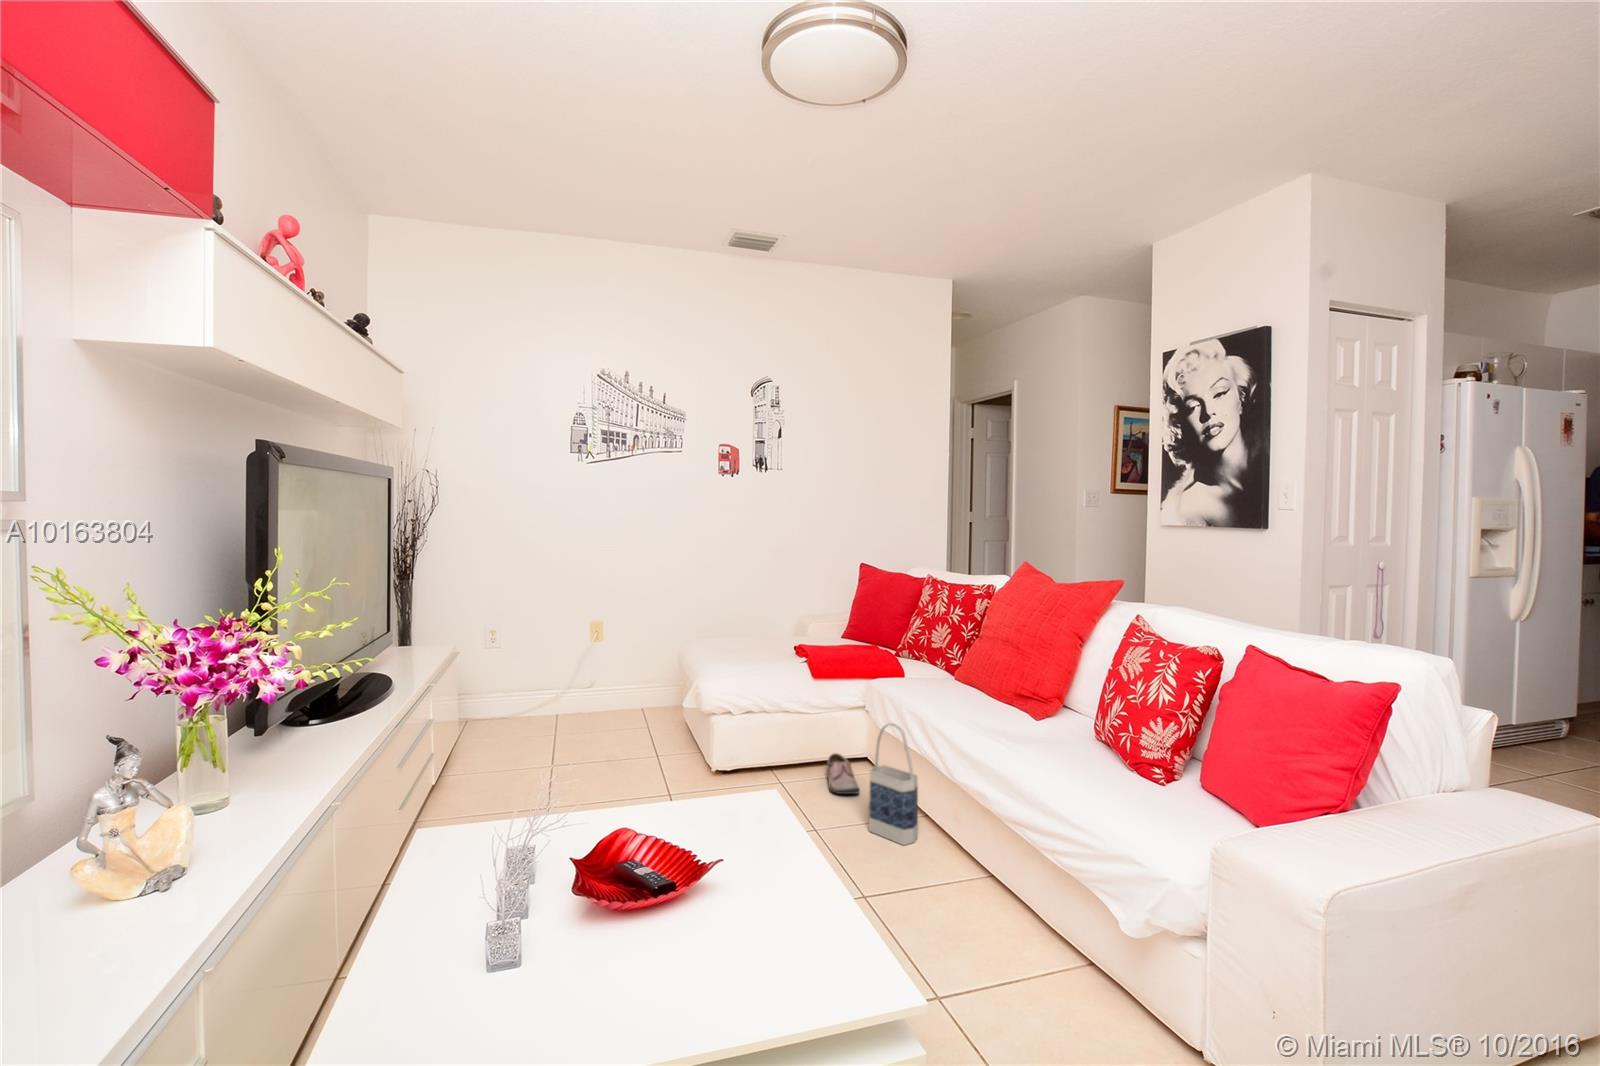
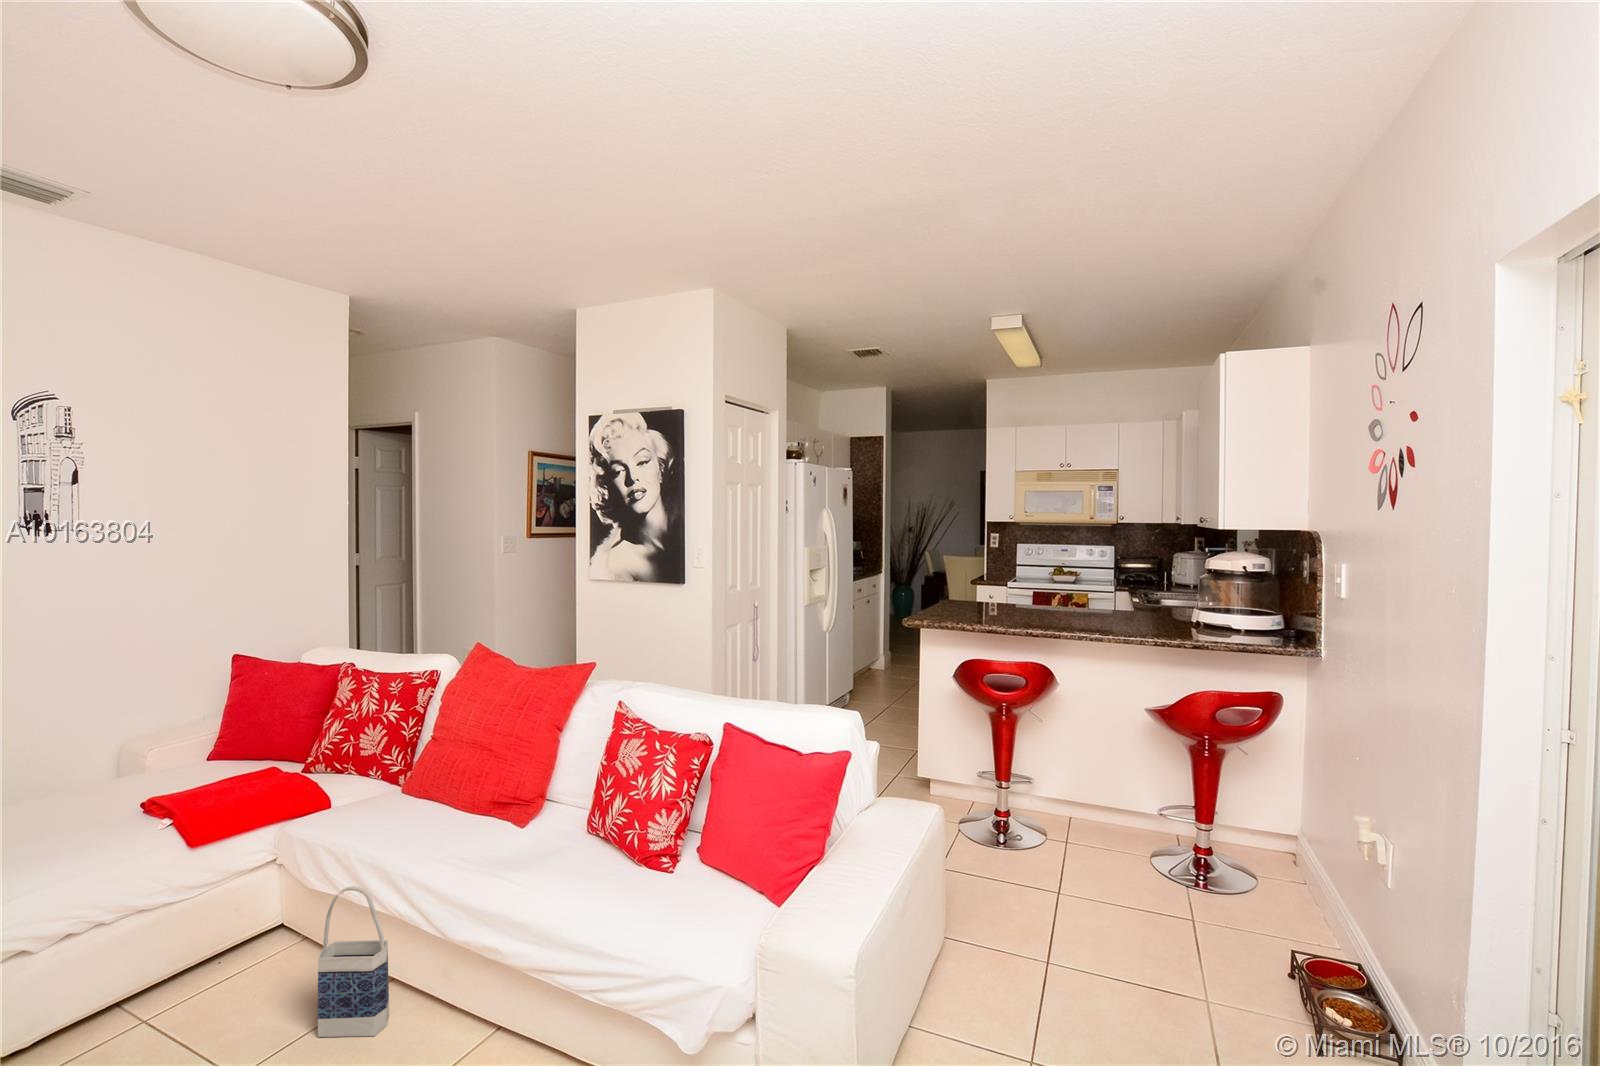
shoe: present [827,753,860,794] -> none [216,939,283,1001]

